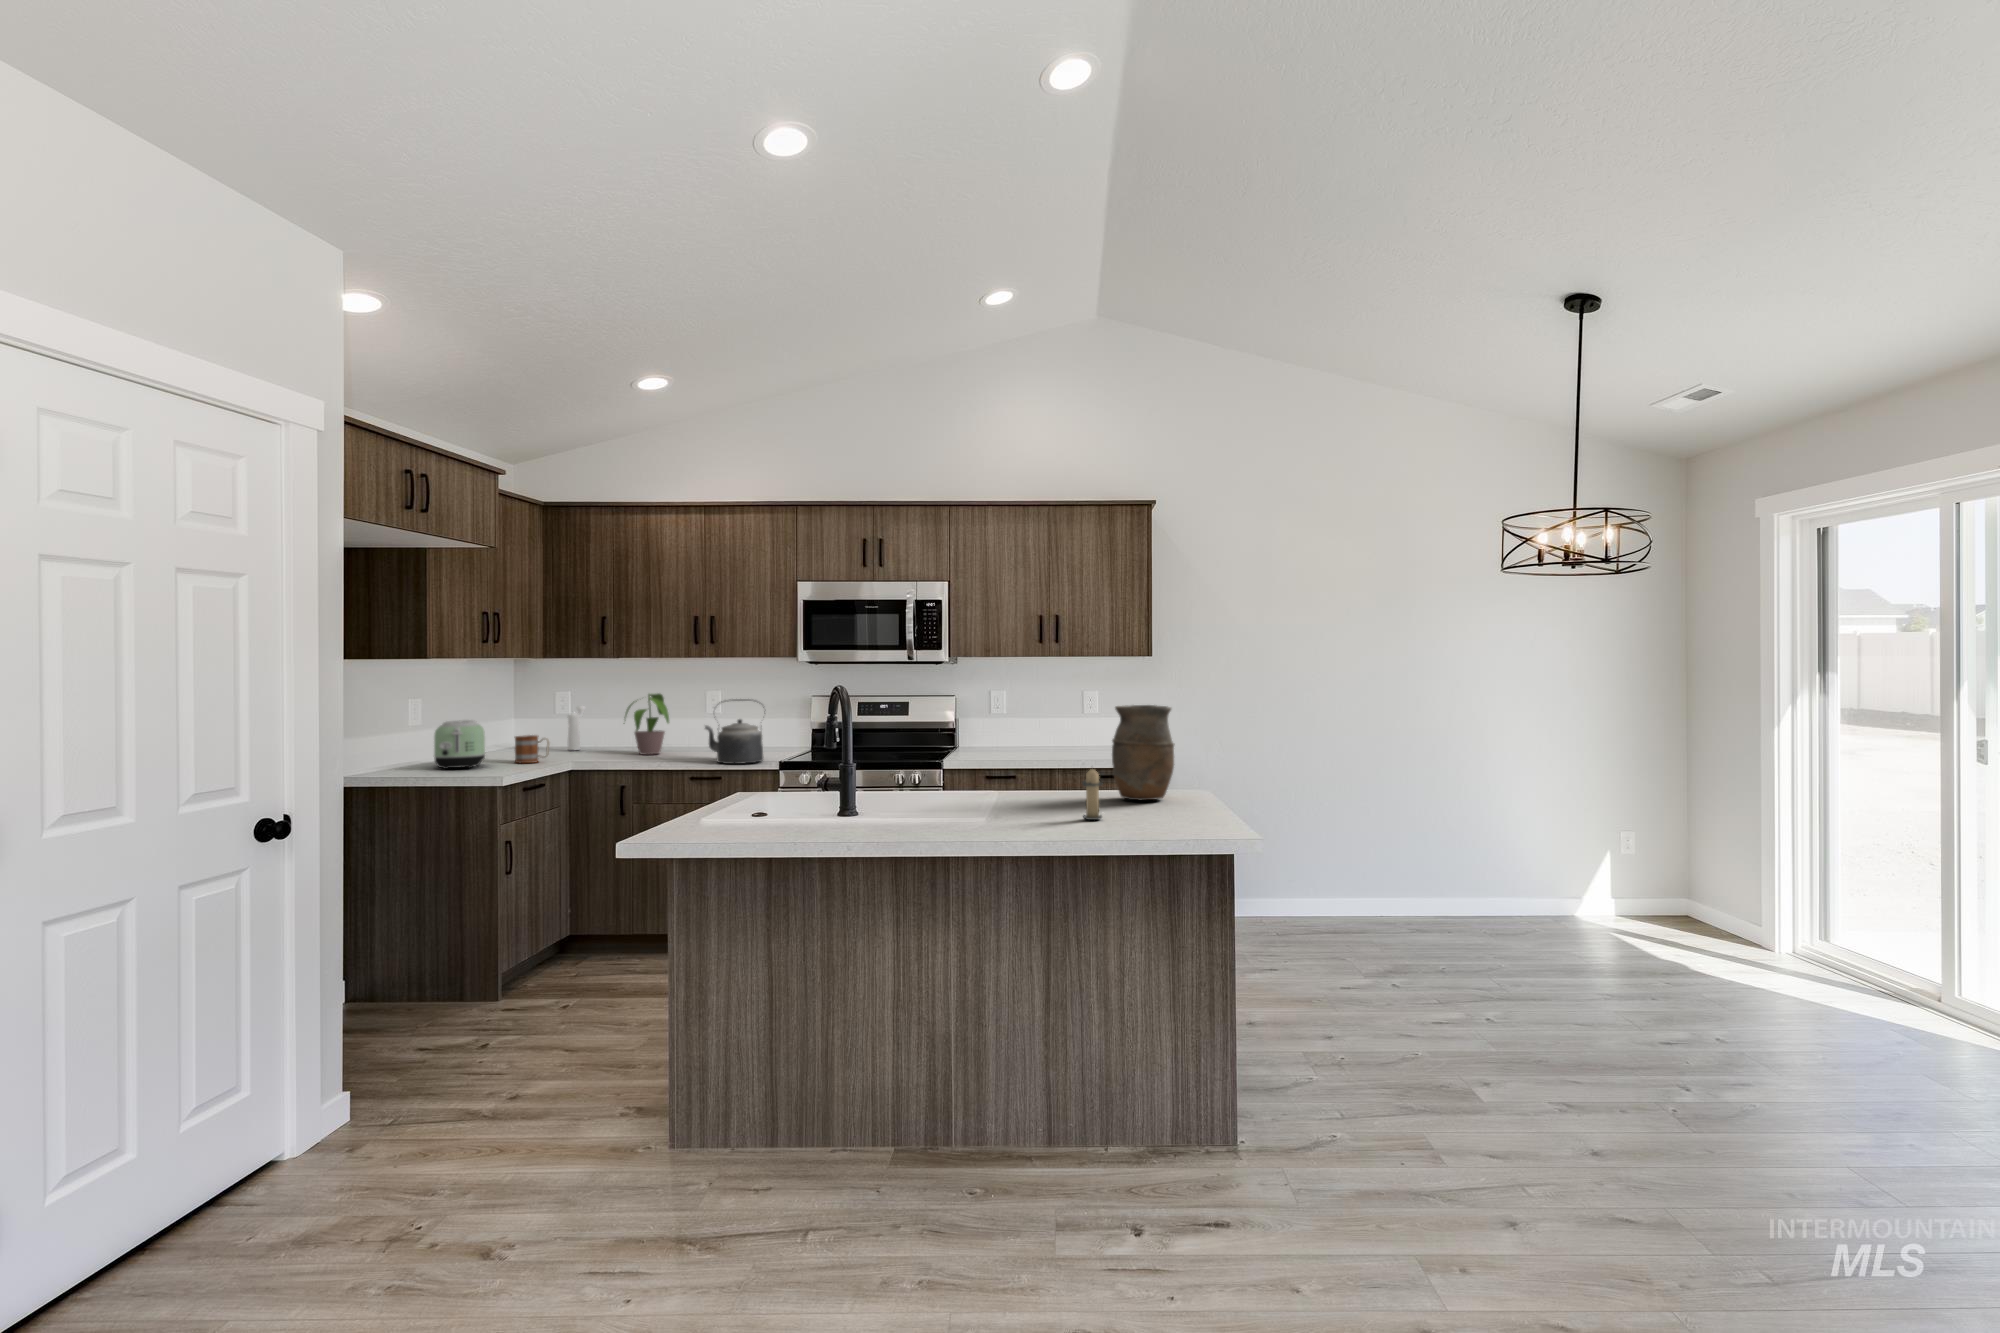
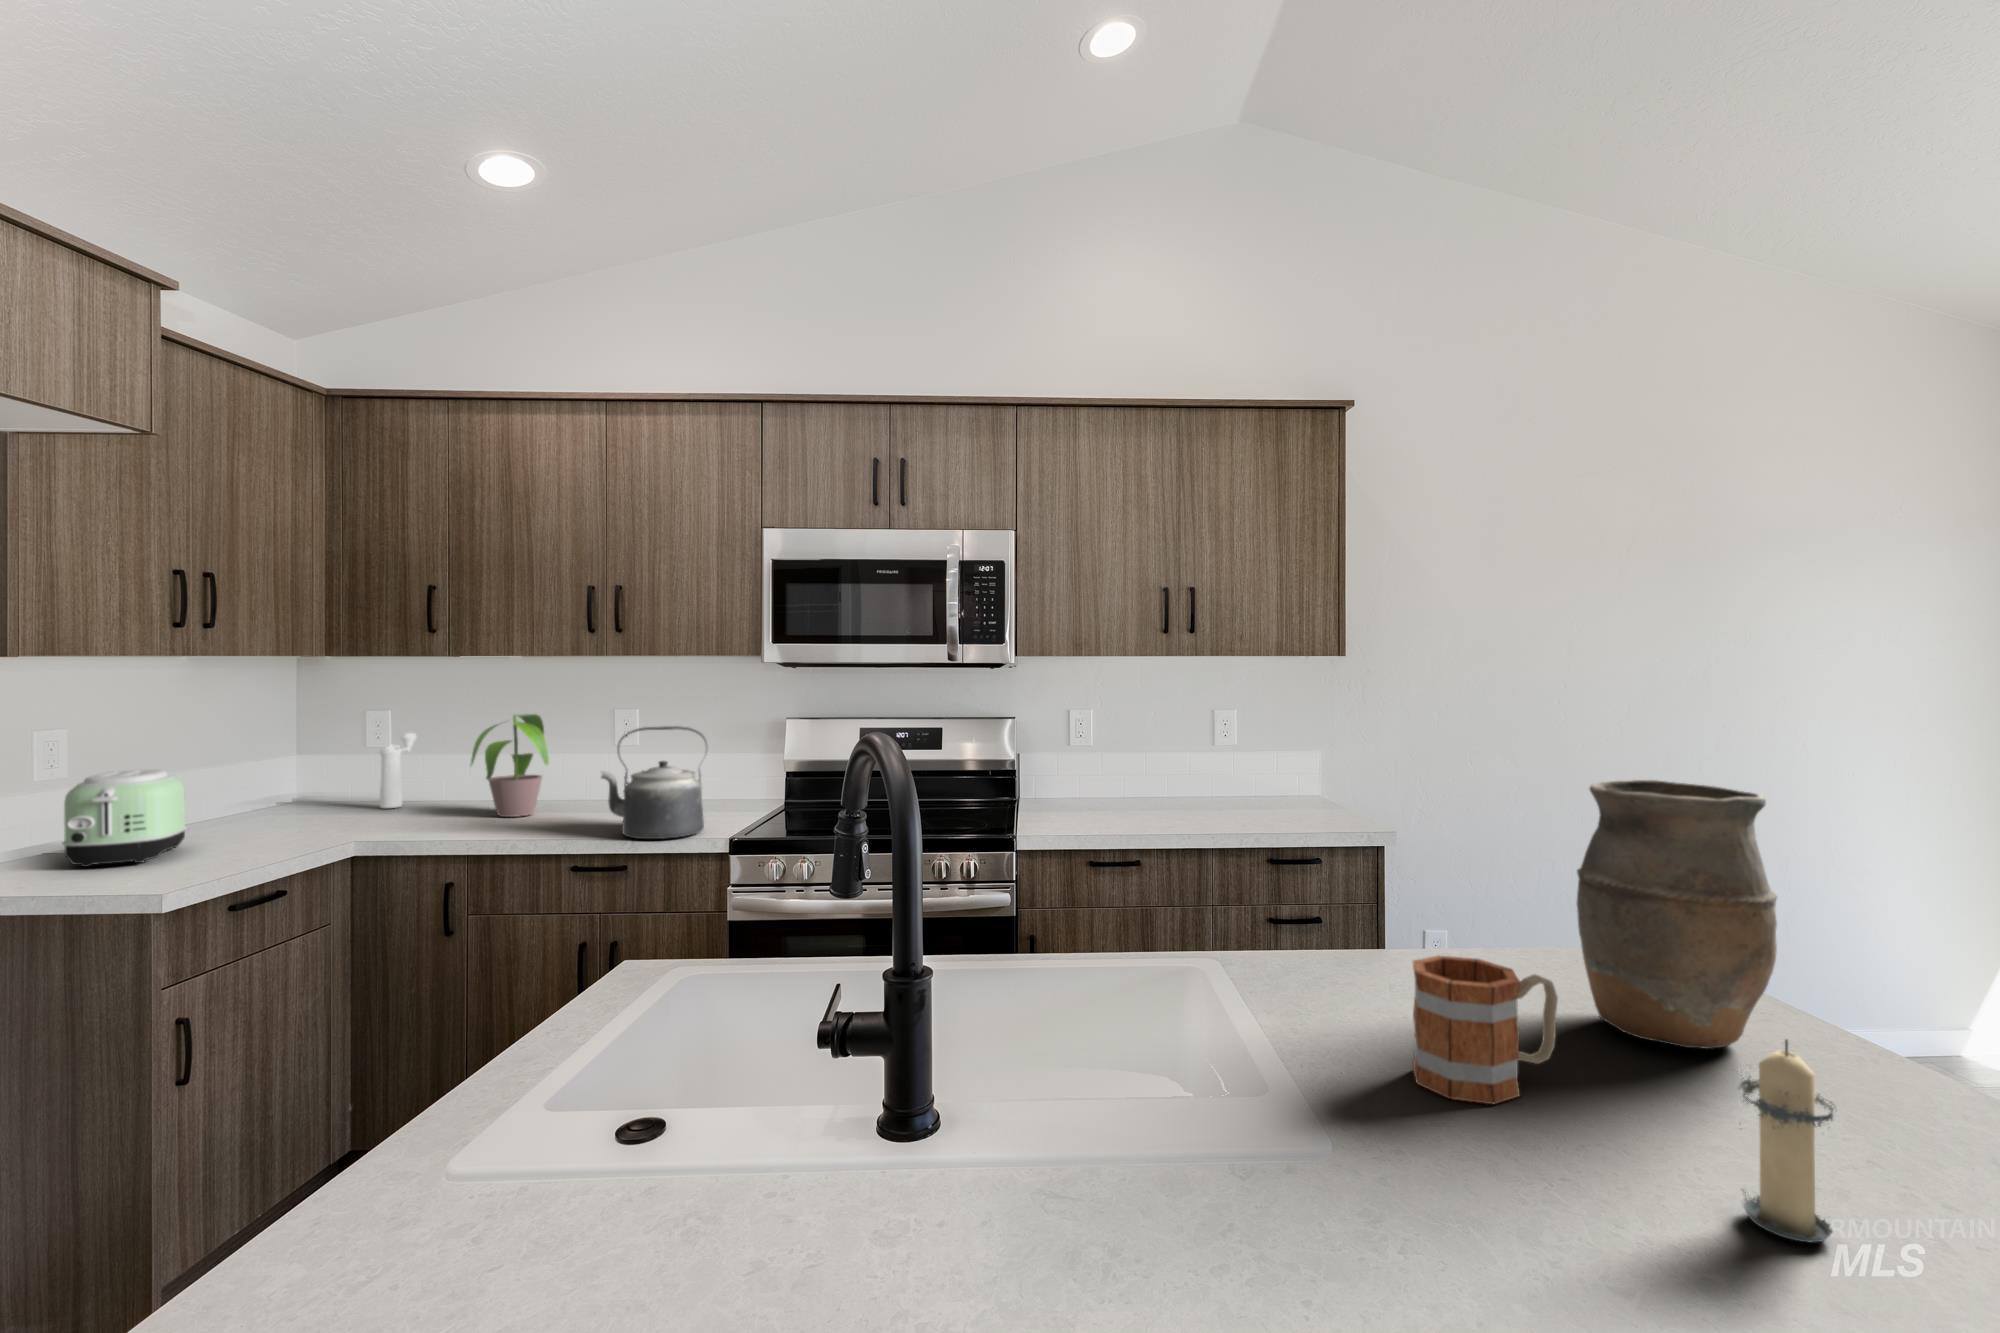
mug: present [515,735,549,763] -> present [1413,956,1558,1104]

